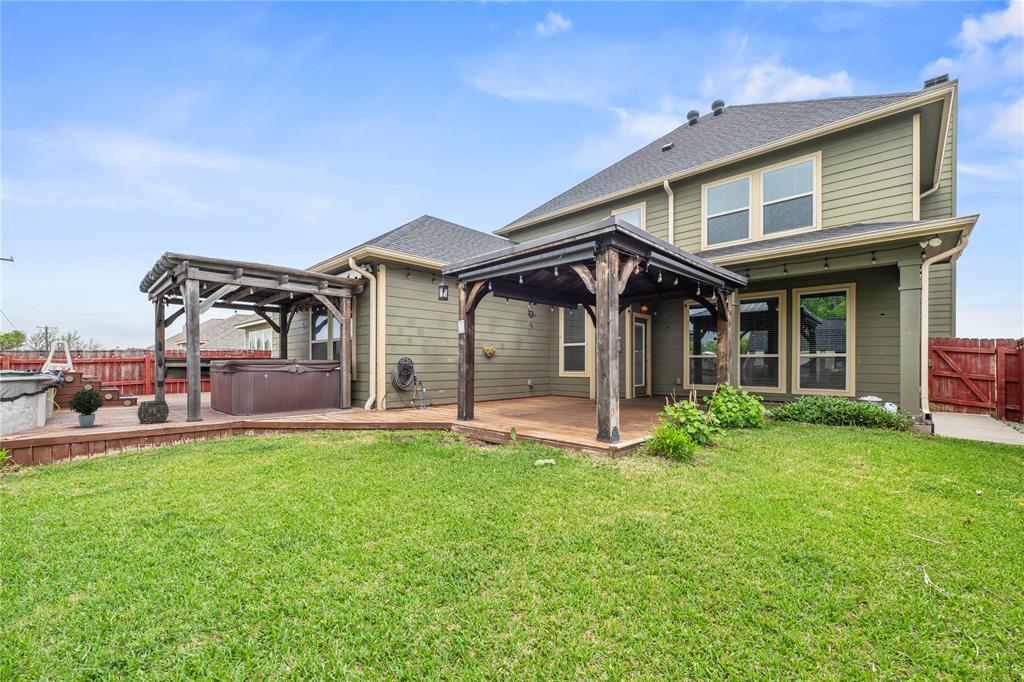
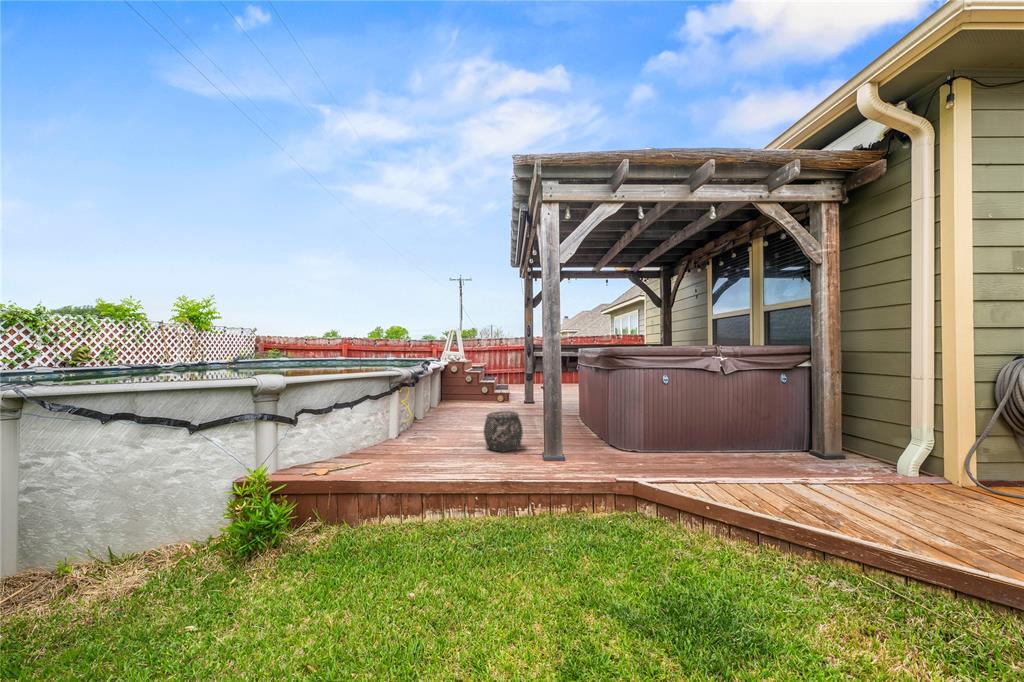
potted plant: present [68,389,104,427] -> none [405,390,447,448]

